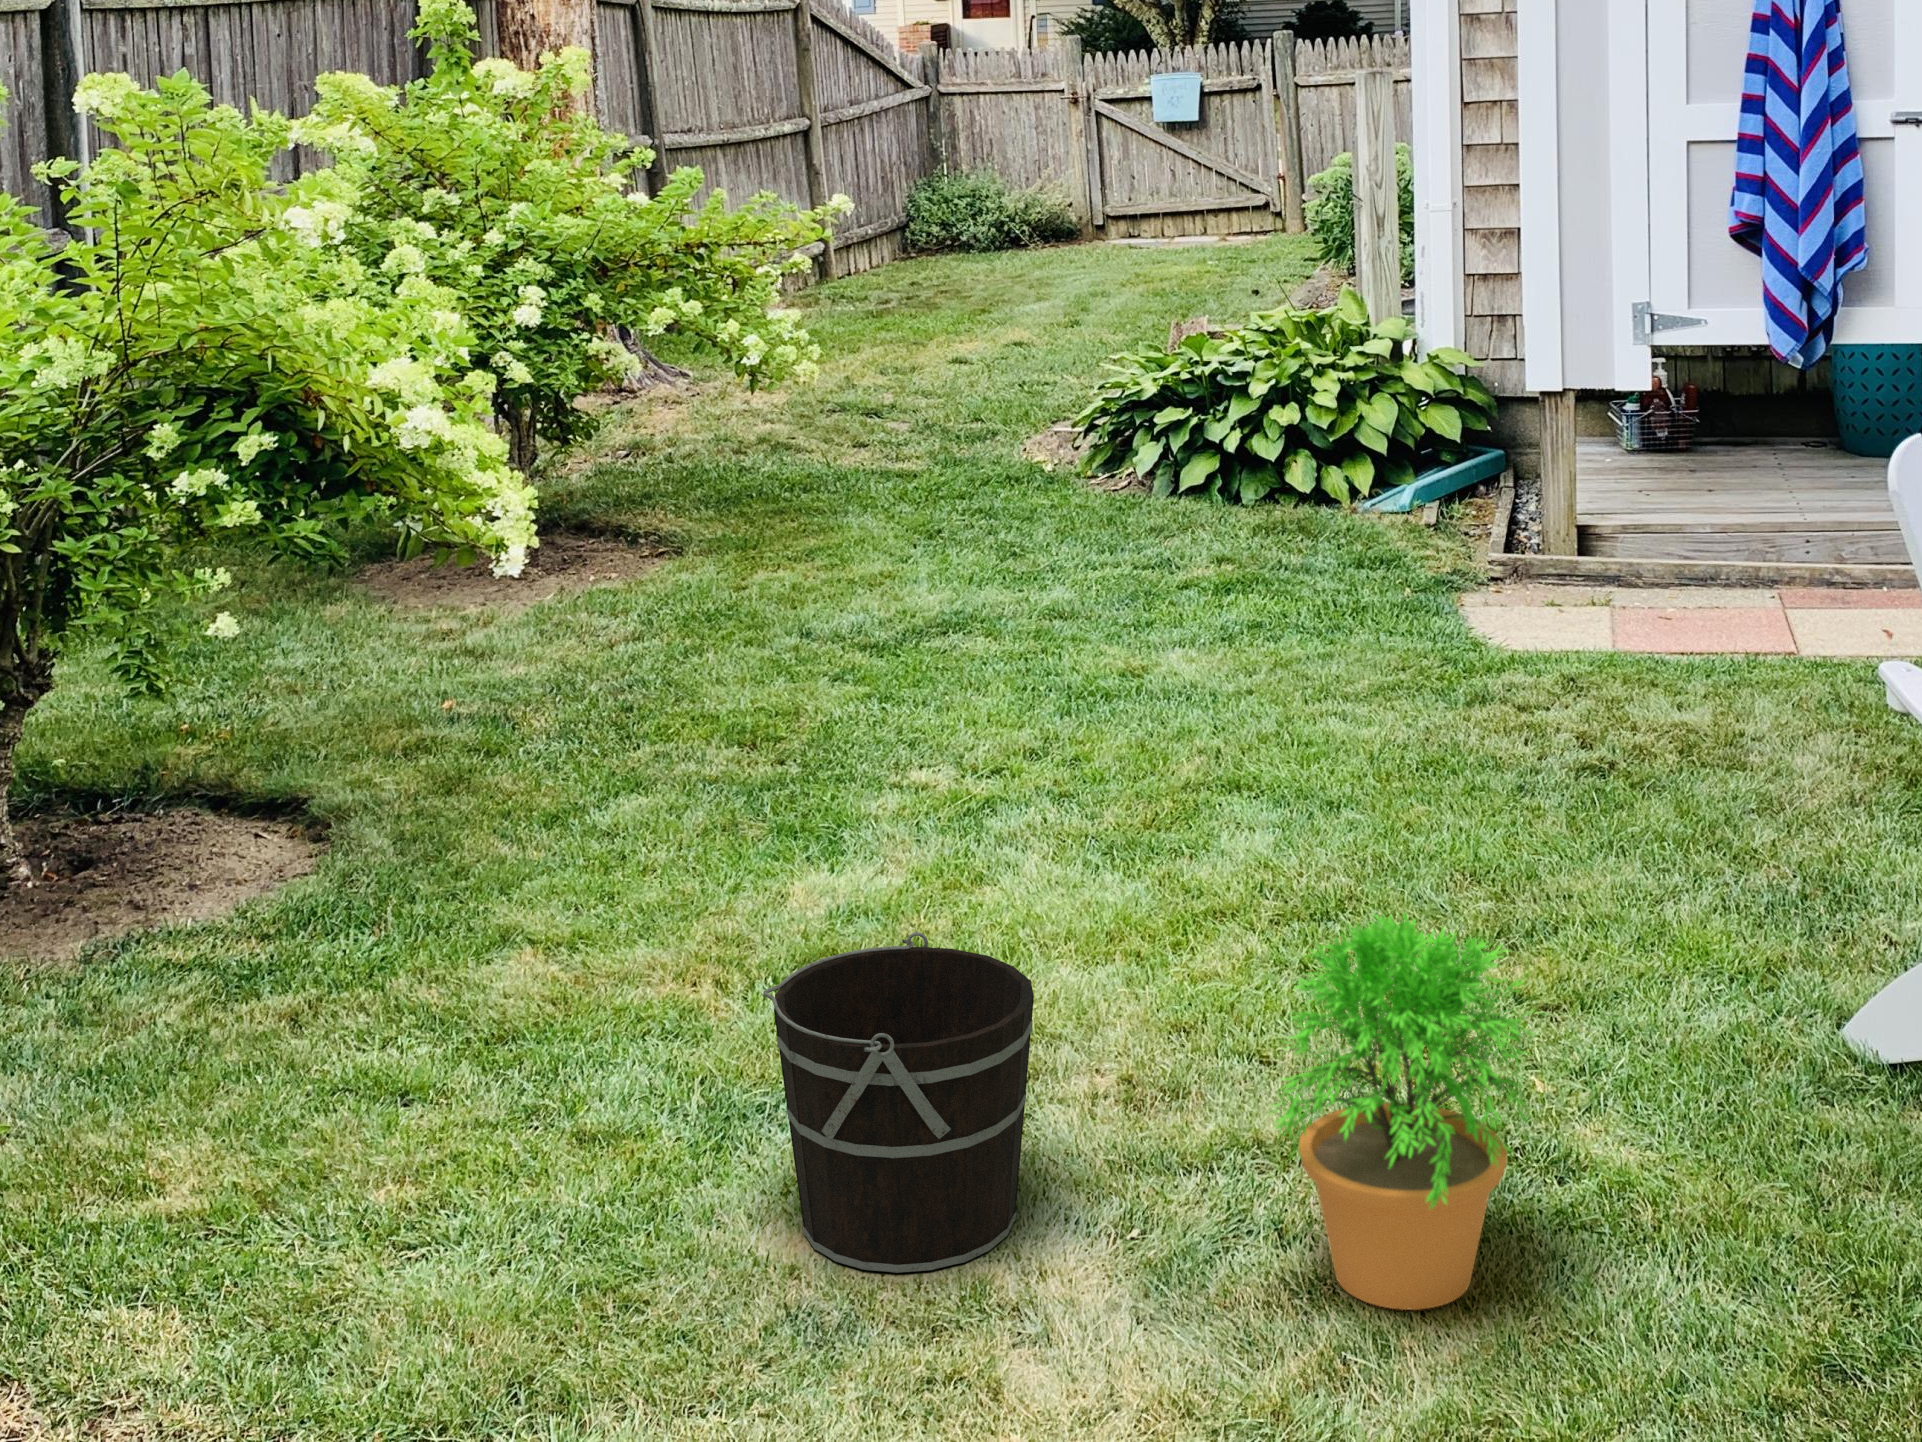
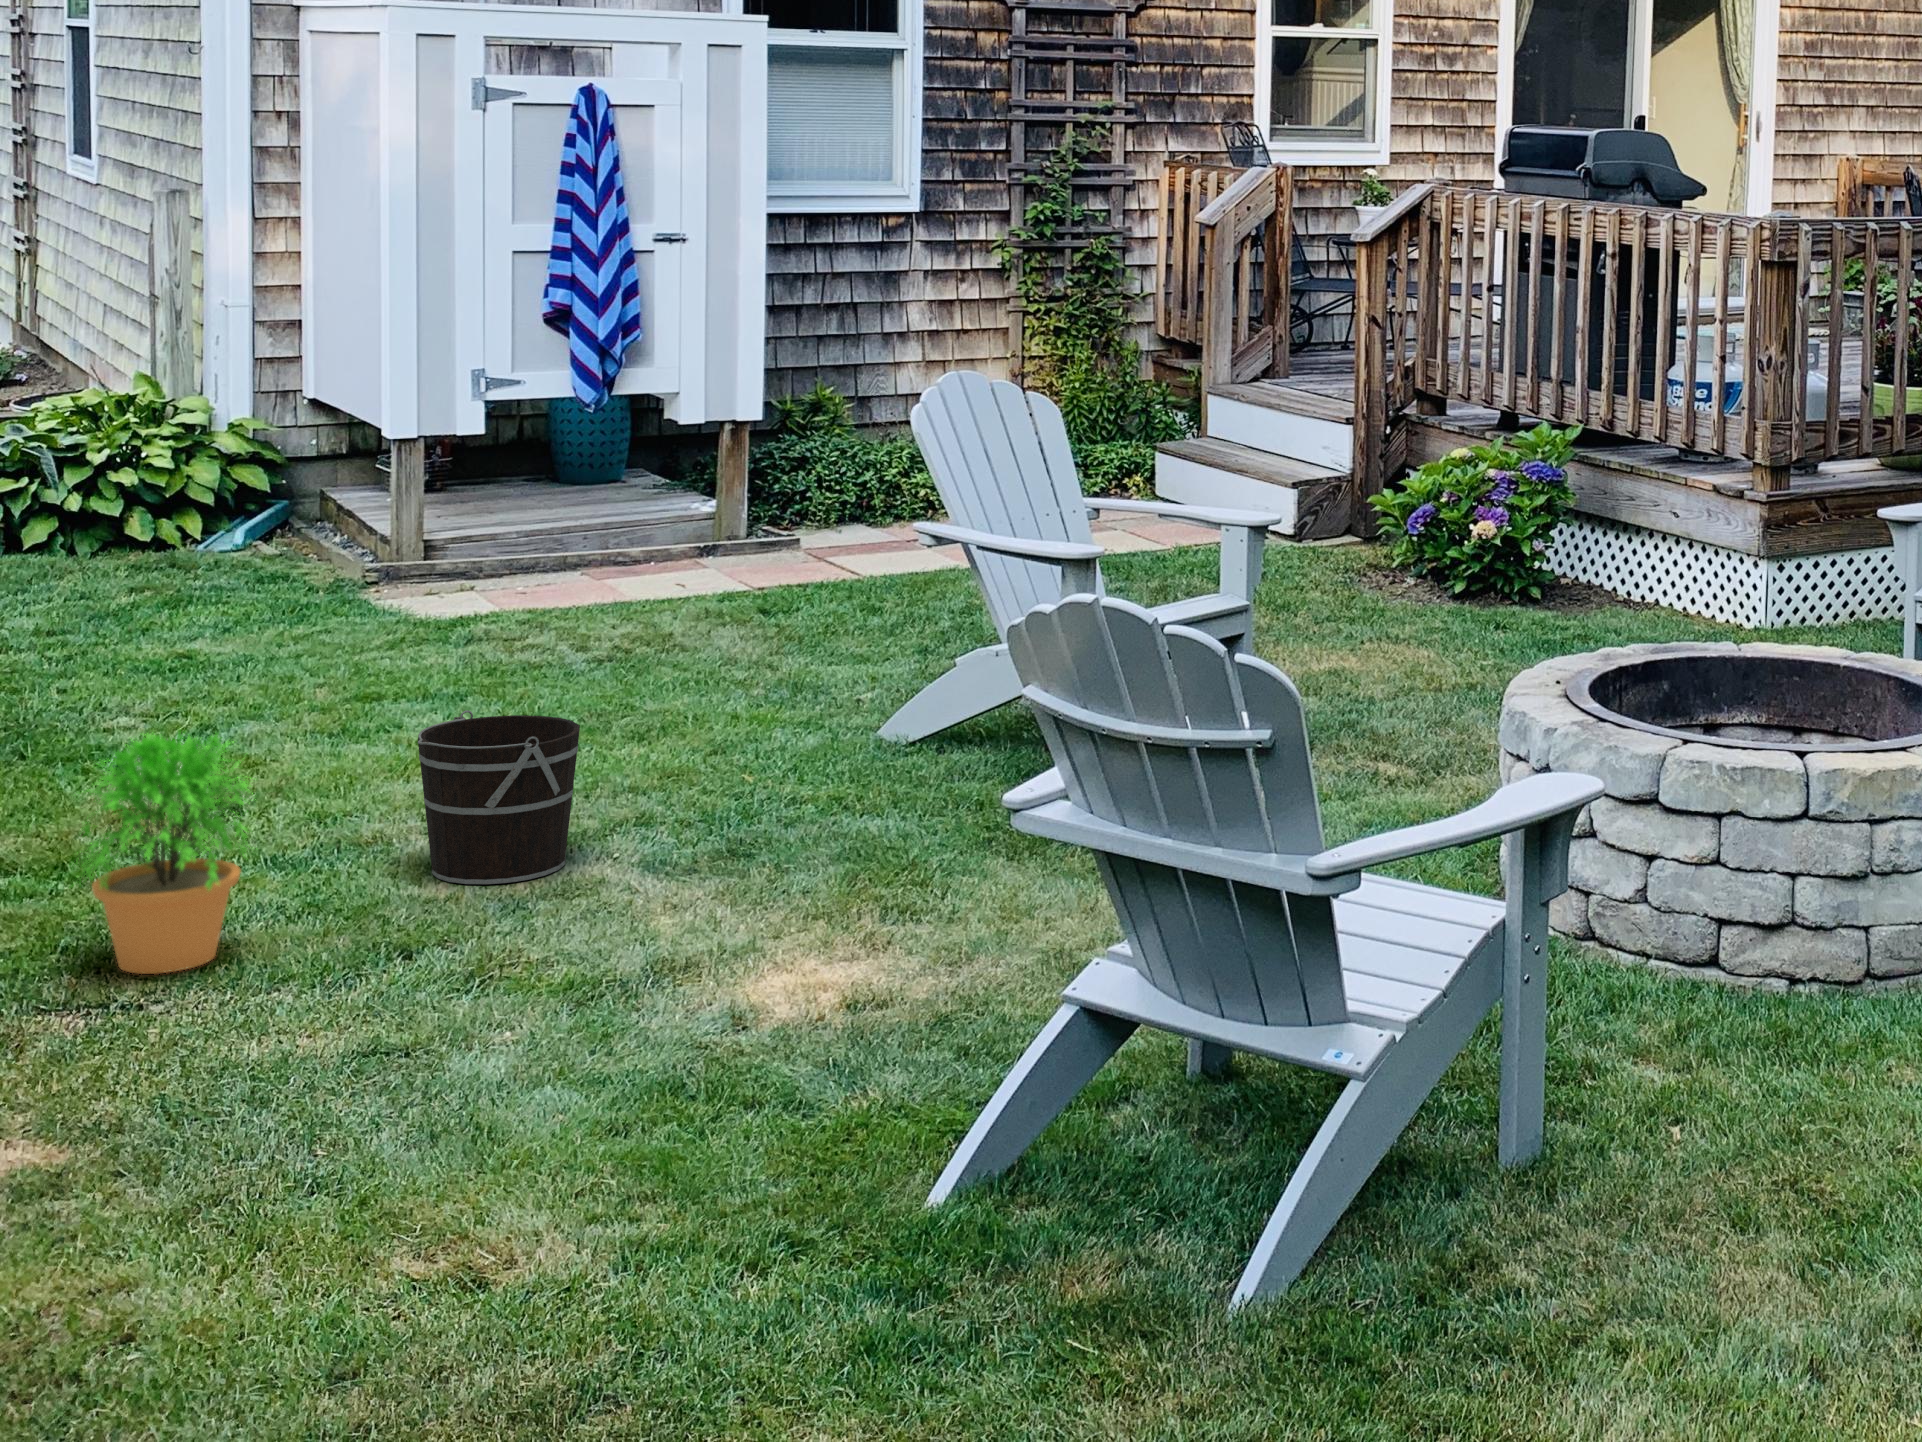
potted plant: present [1272,913,1535,1310] -> present [72,730,256,974]

